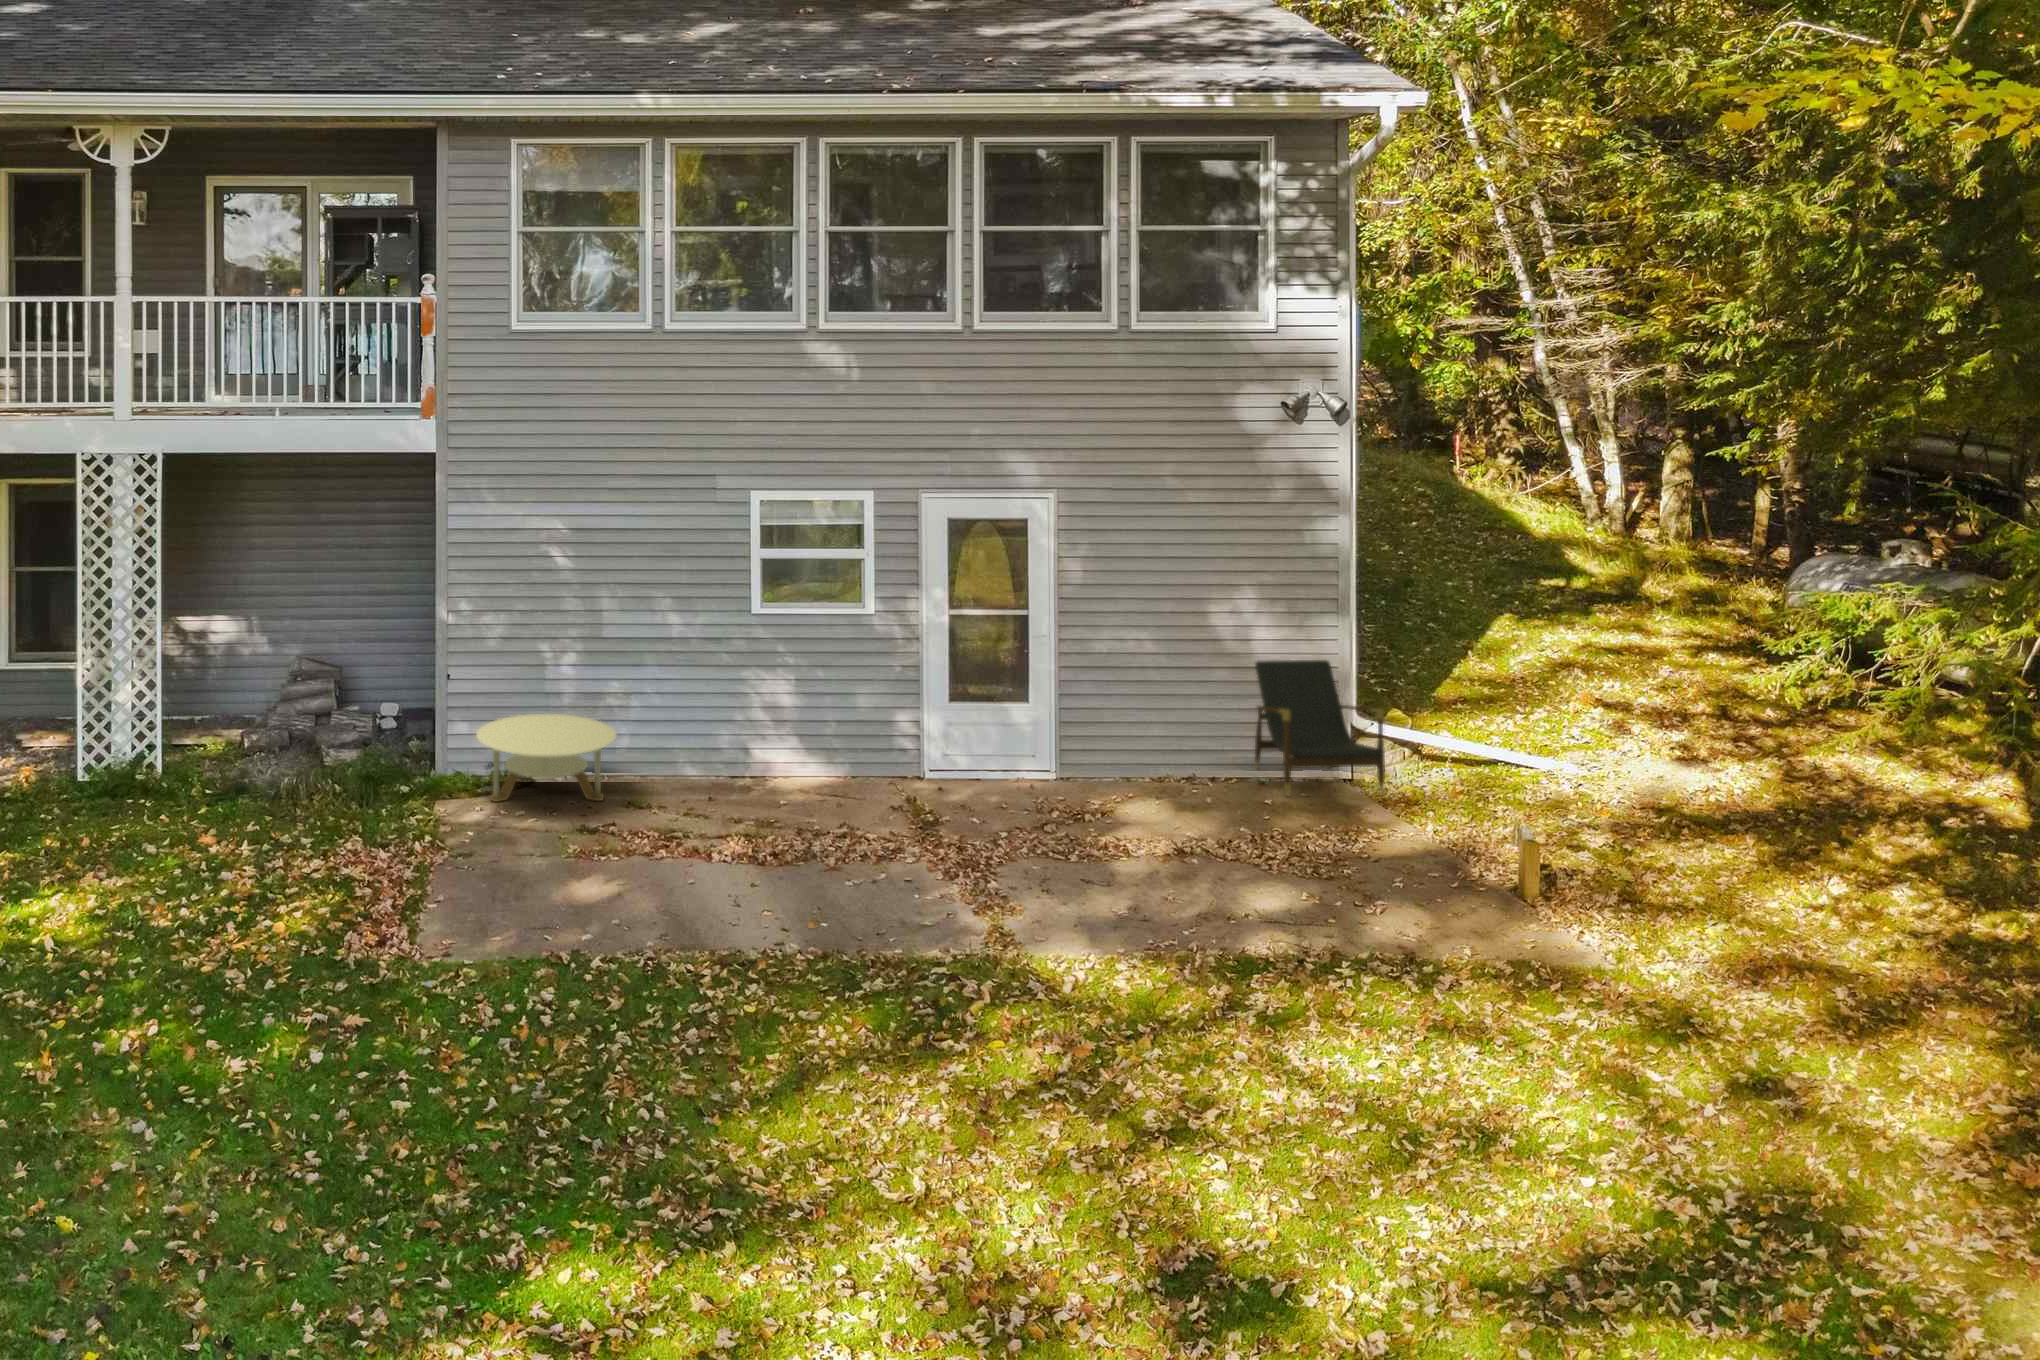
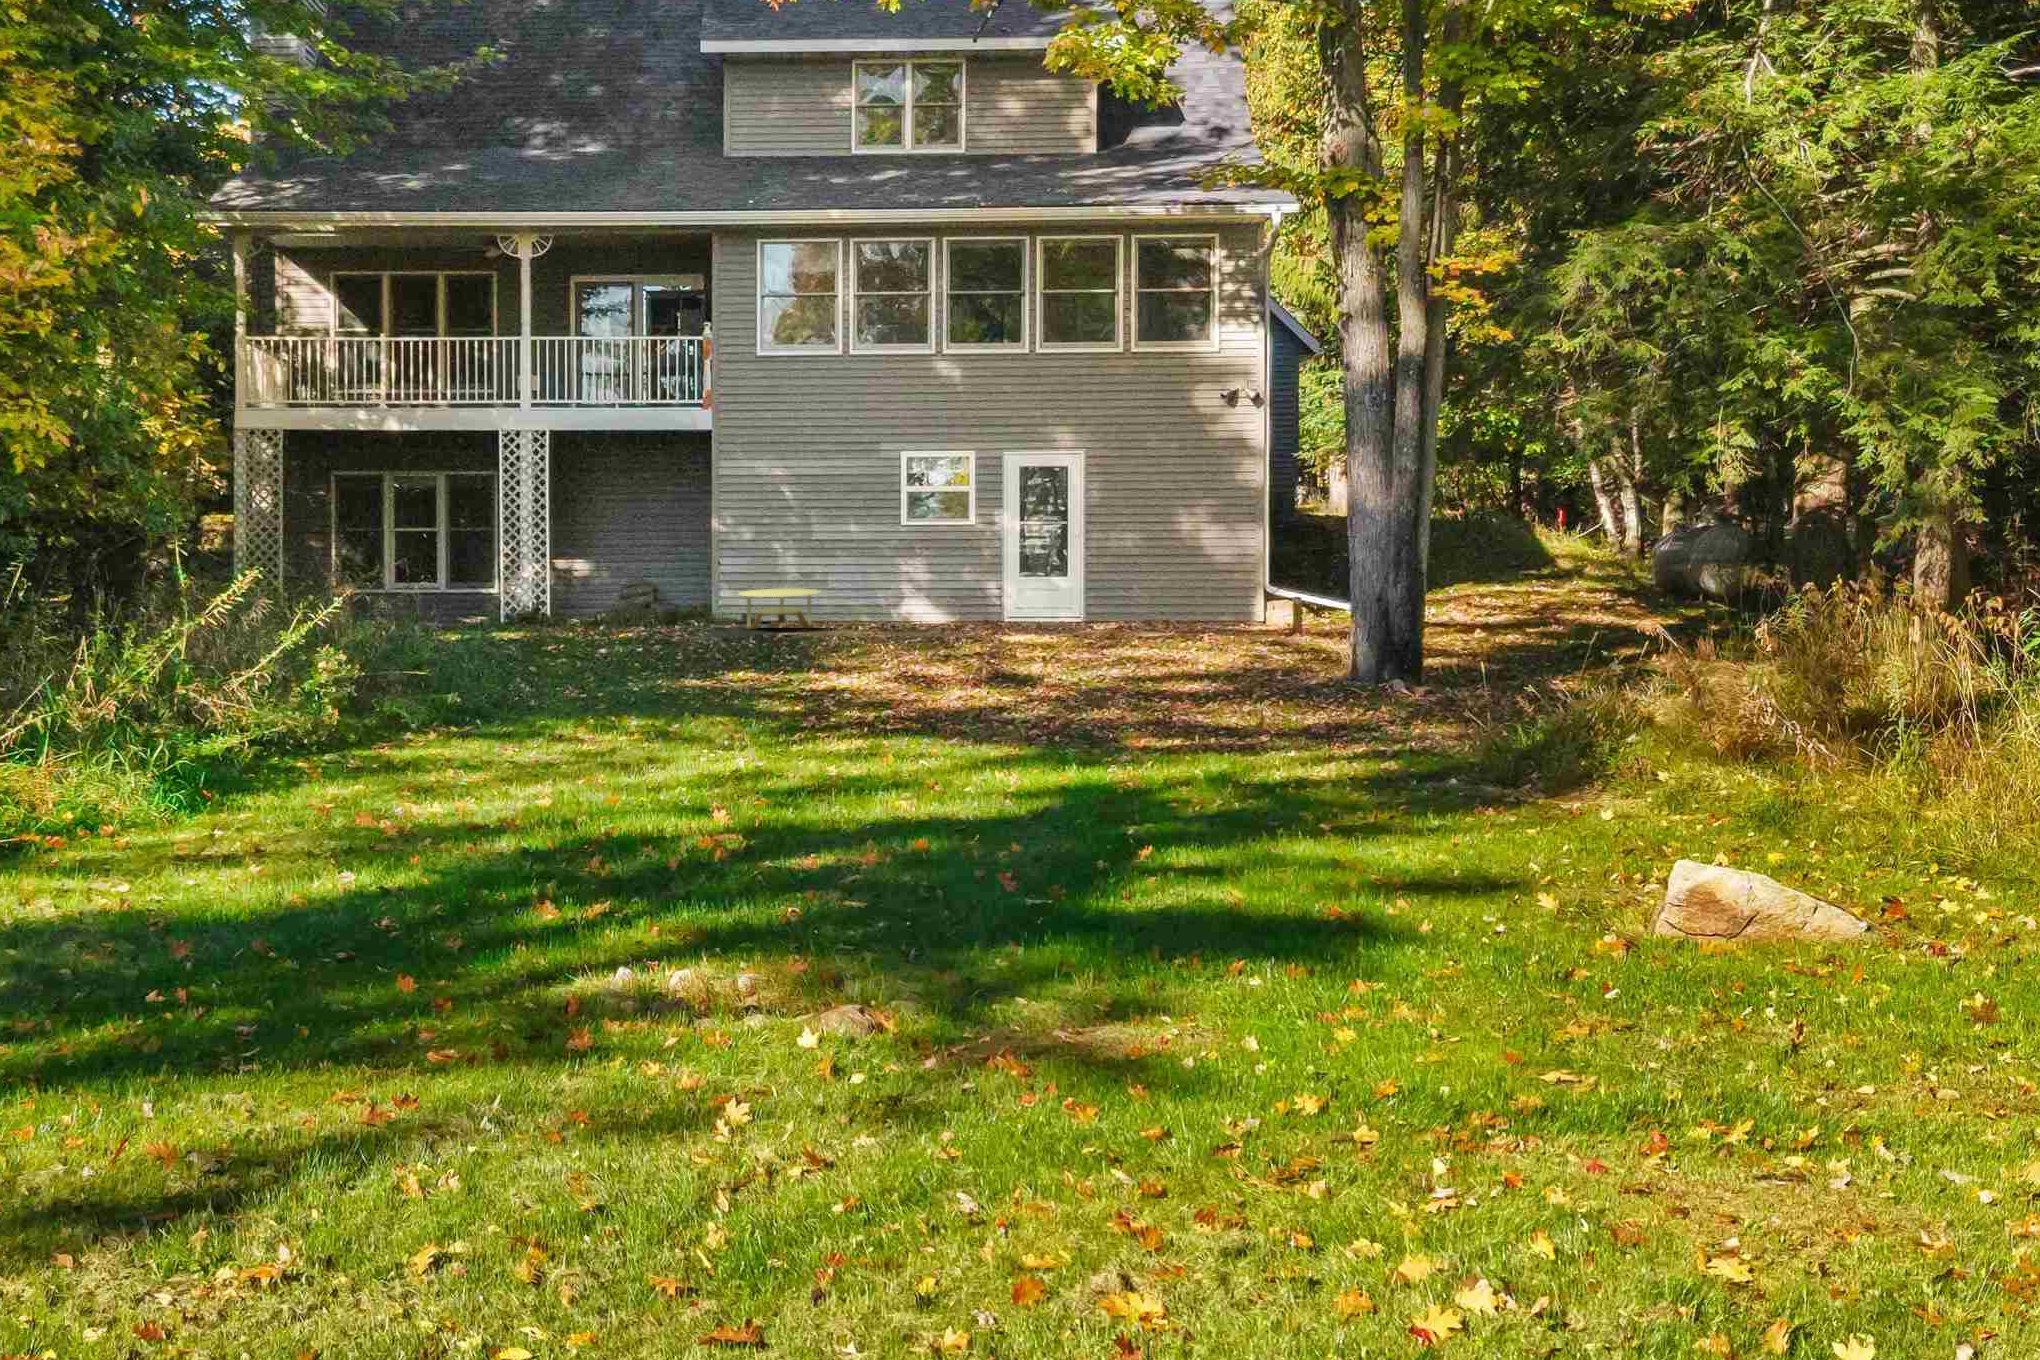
lounge chair: present [1255,660,1385,796] -> none [1209,547,1274,619]

